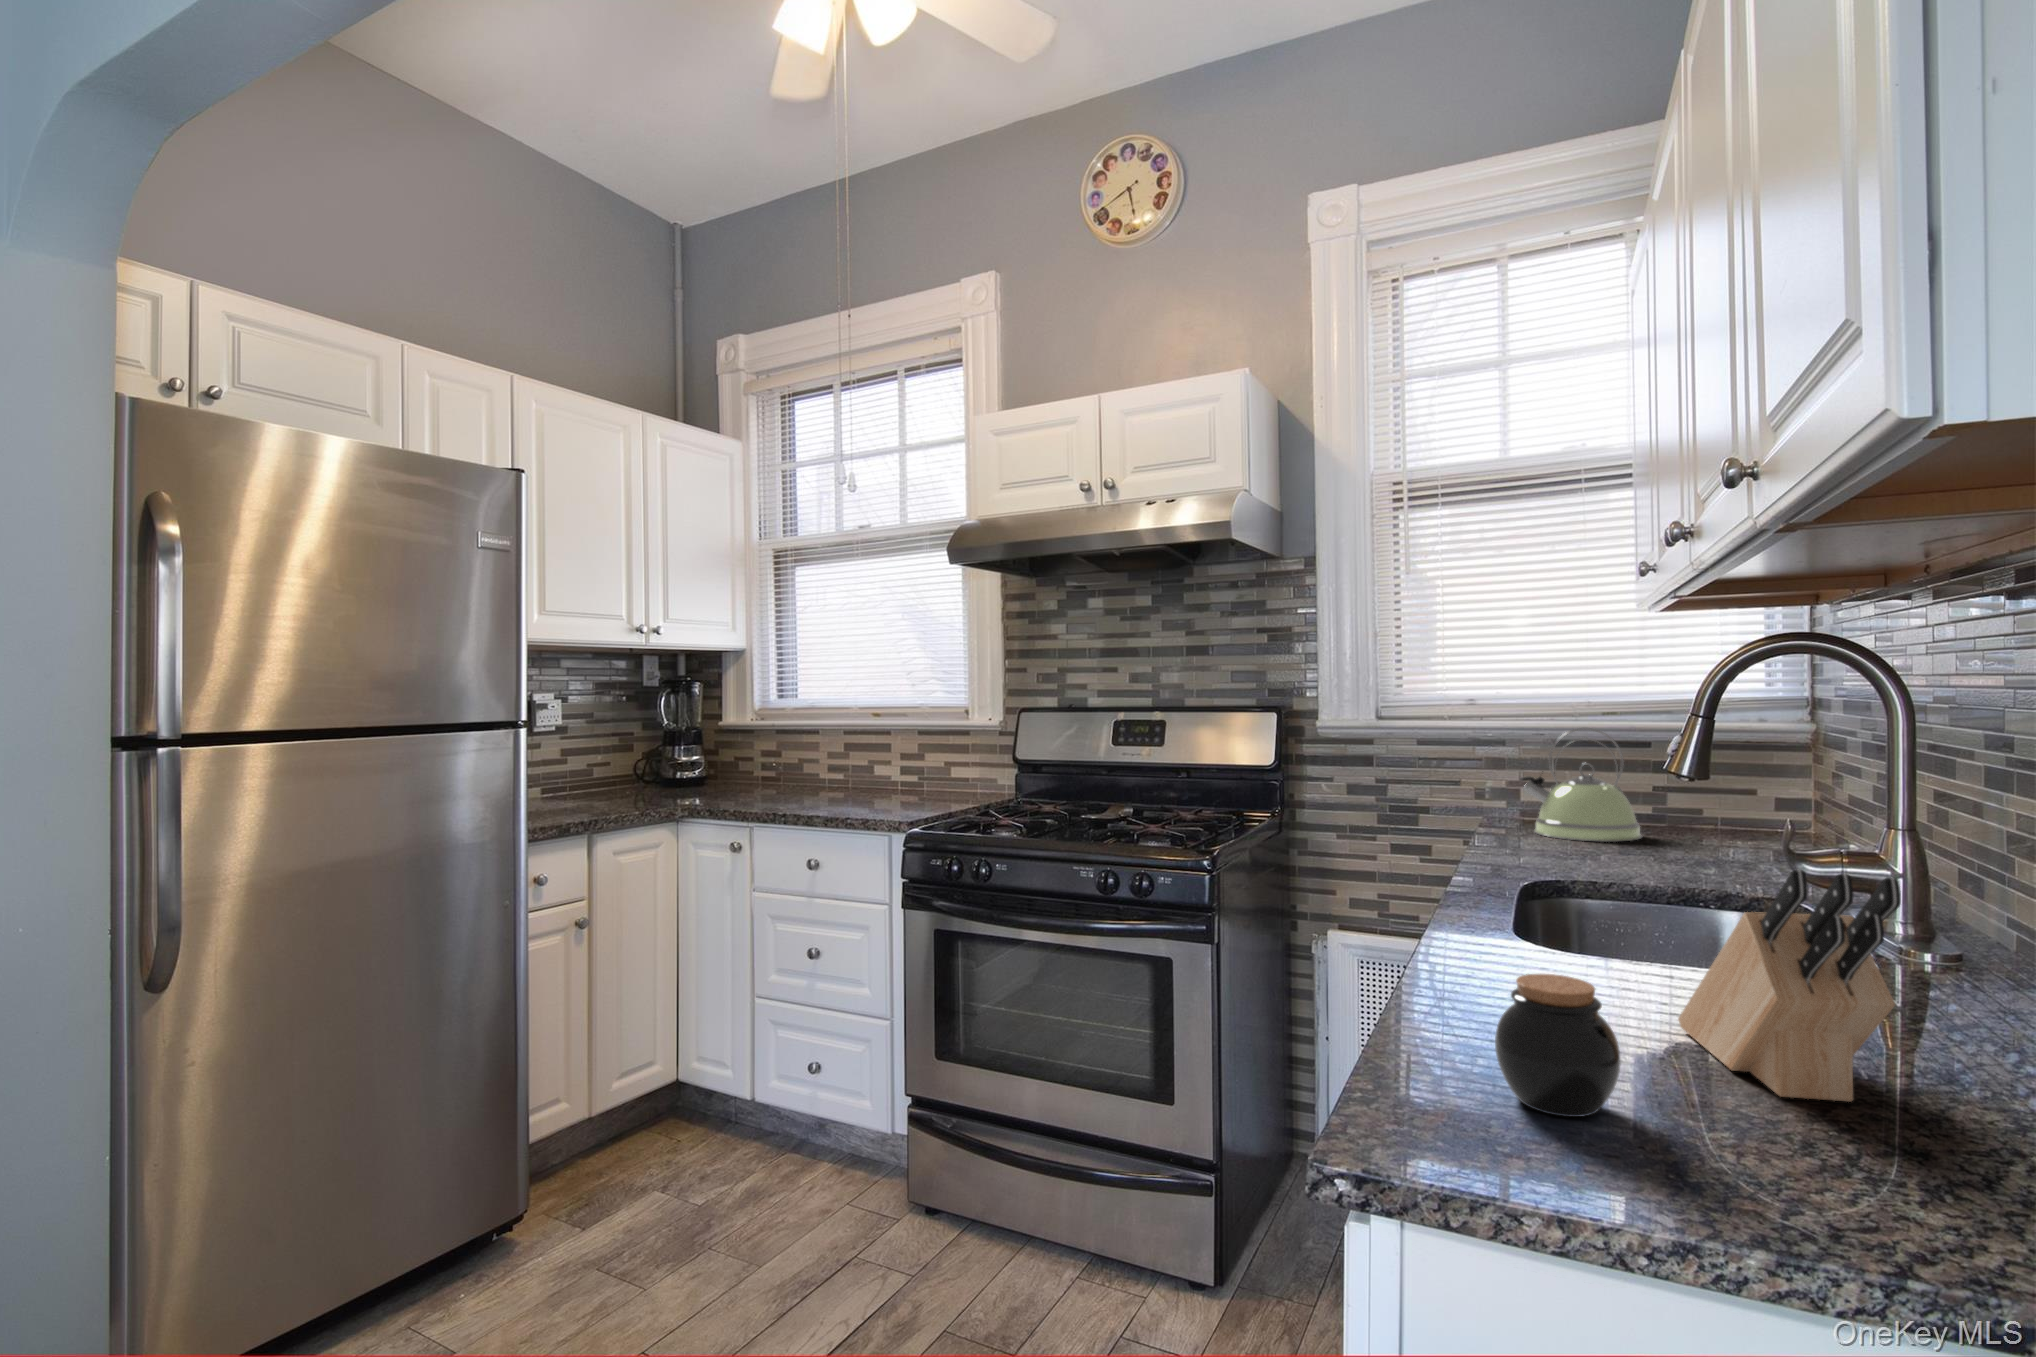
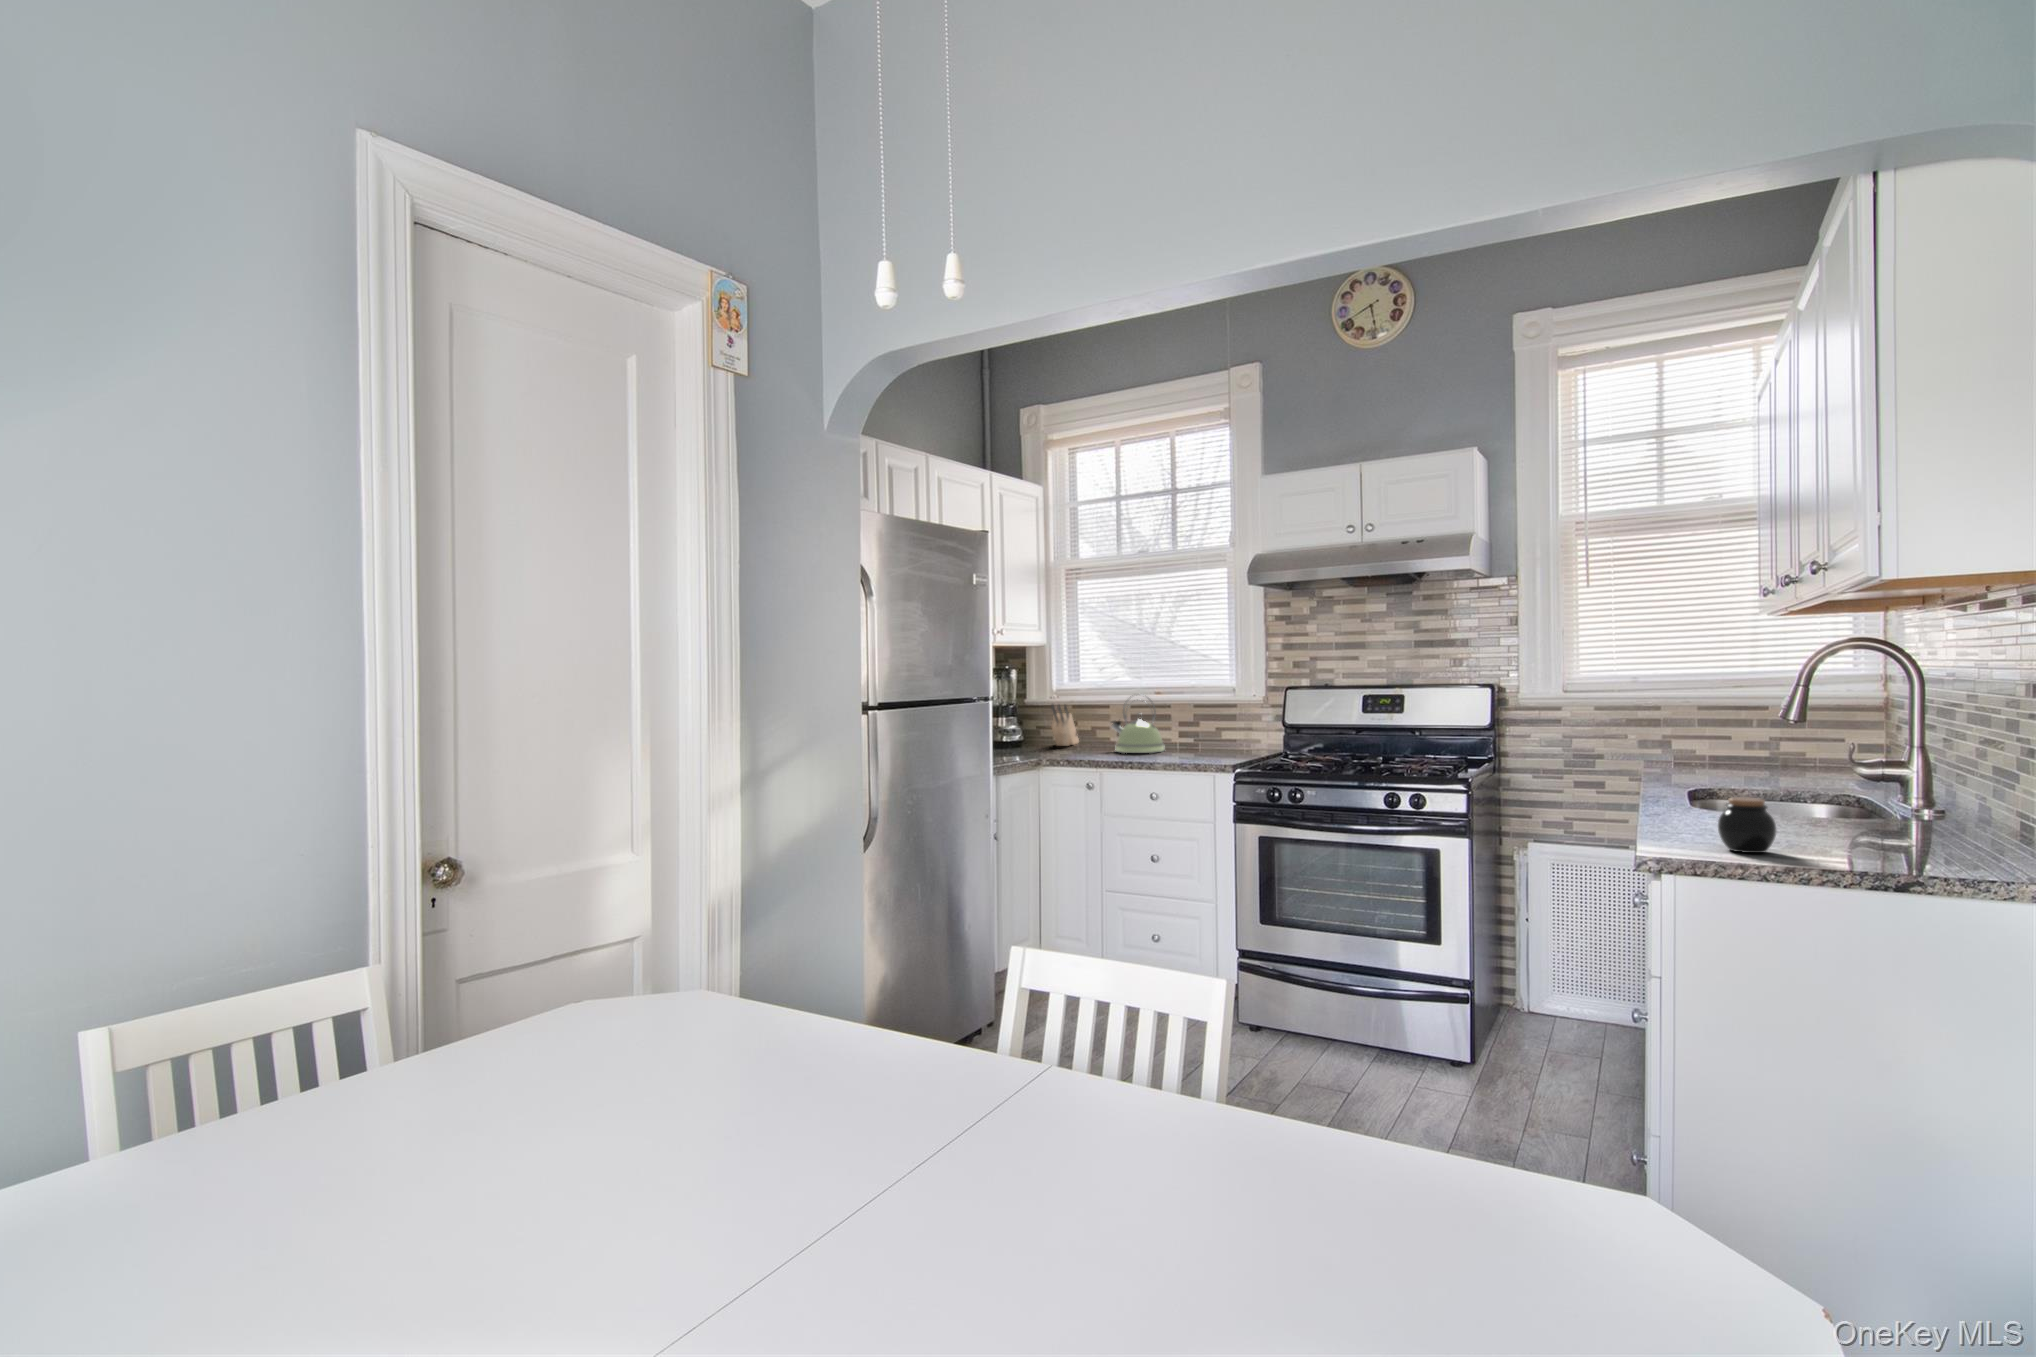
kettle: present [1520,727,1642,842] -> present [1112,695,1165,753]
knife block: present [1678,870,1901,1102] -> present [1051,705,1079,746]

